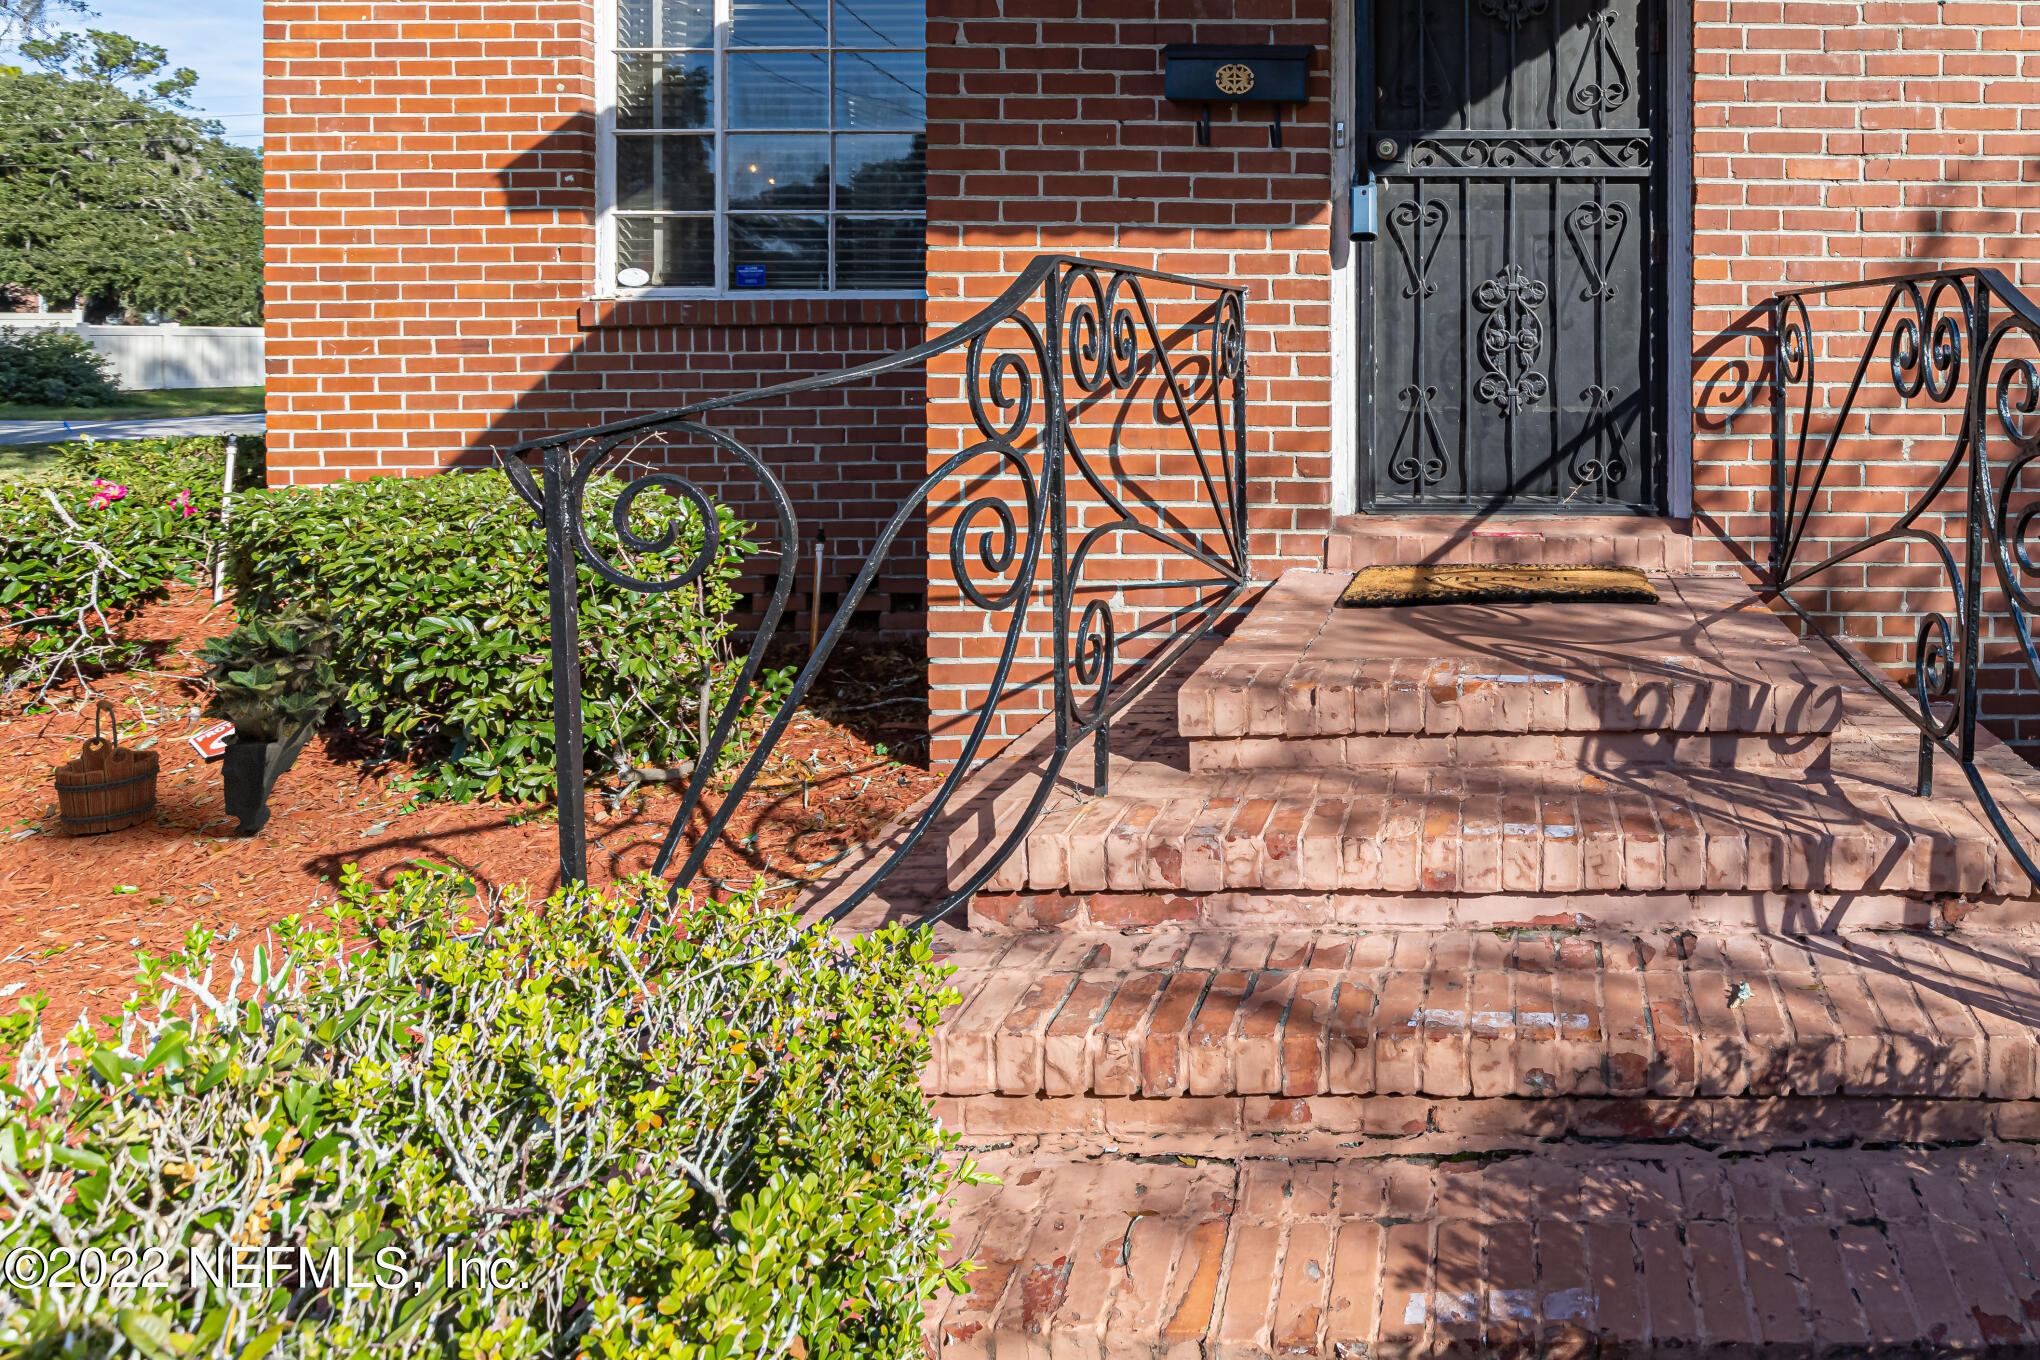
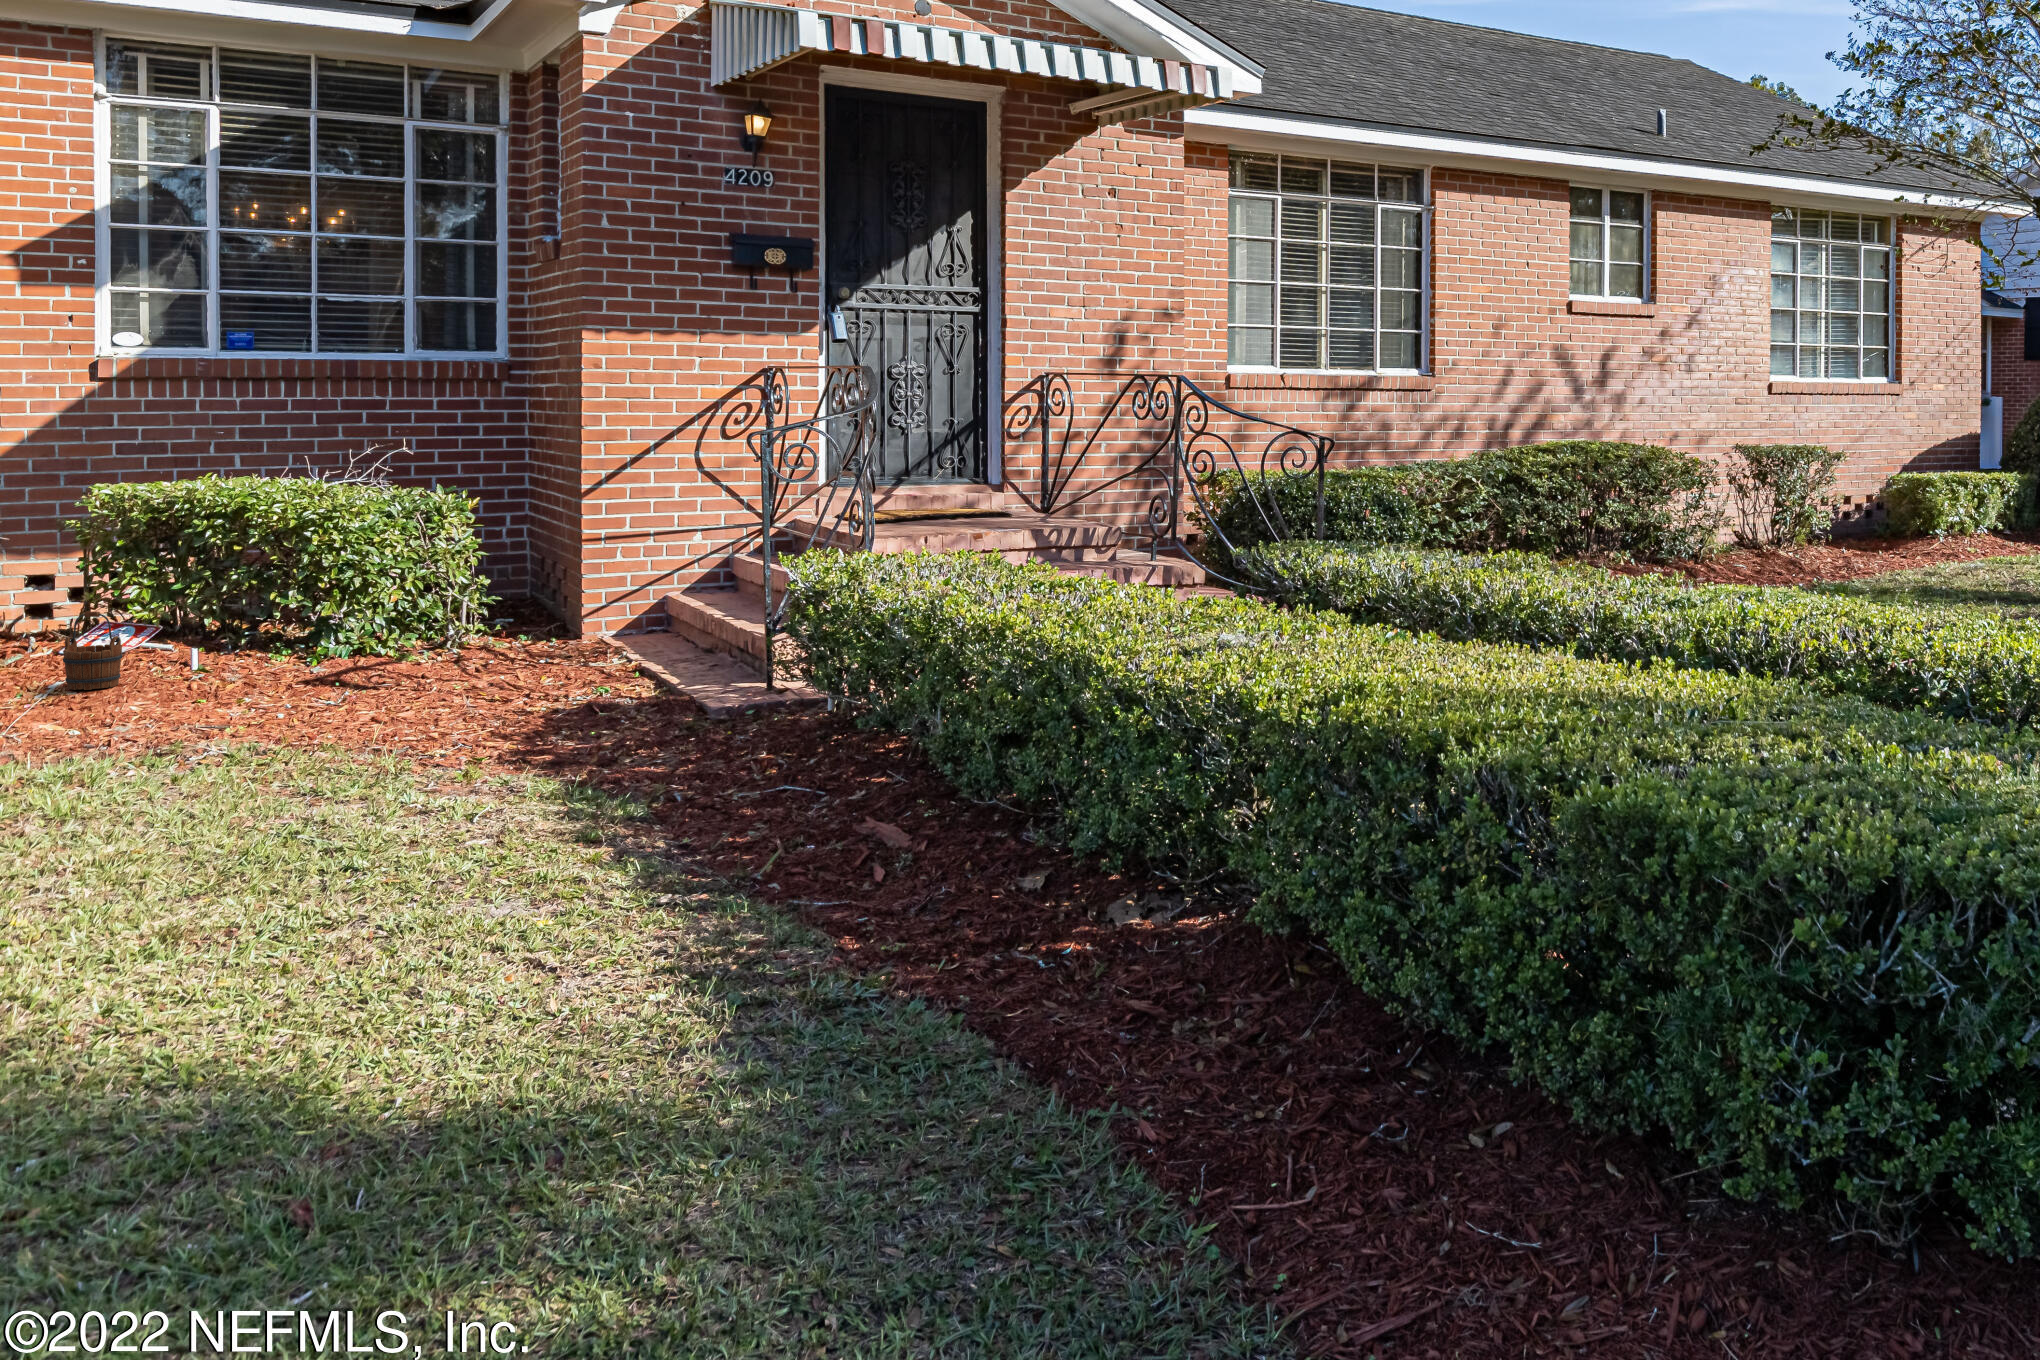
potted plant: present [192,600,352,832] -> none [168,547,261,678]

